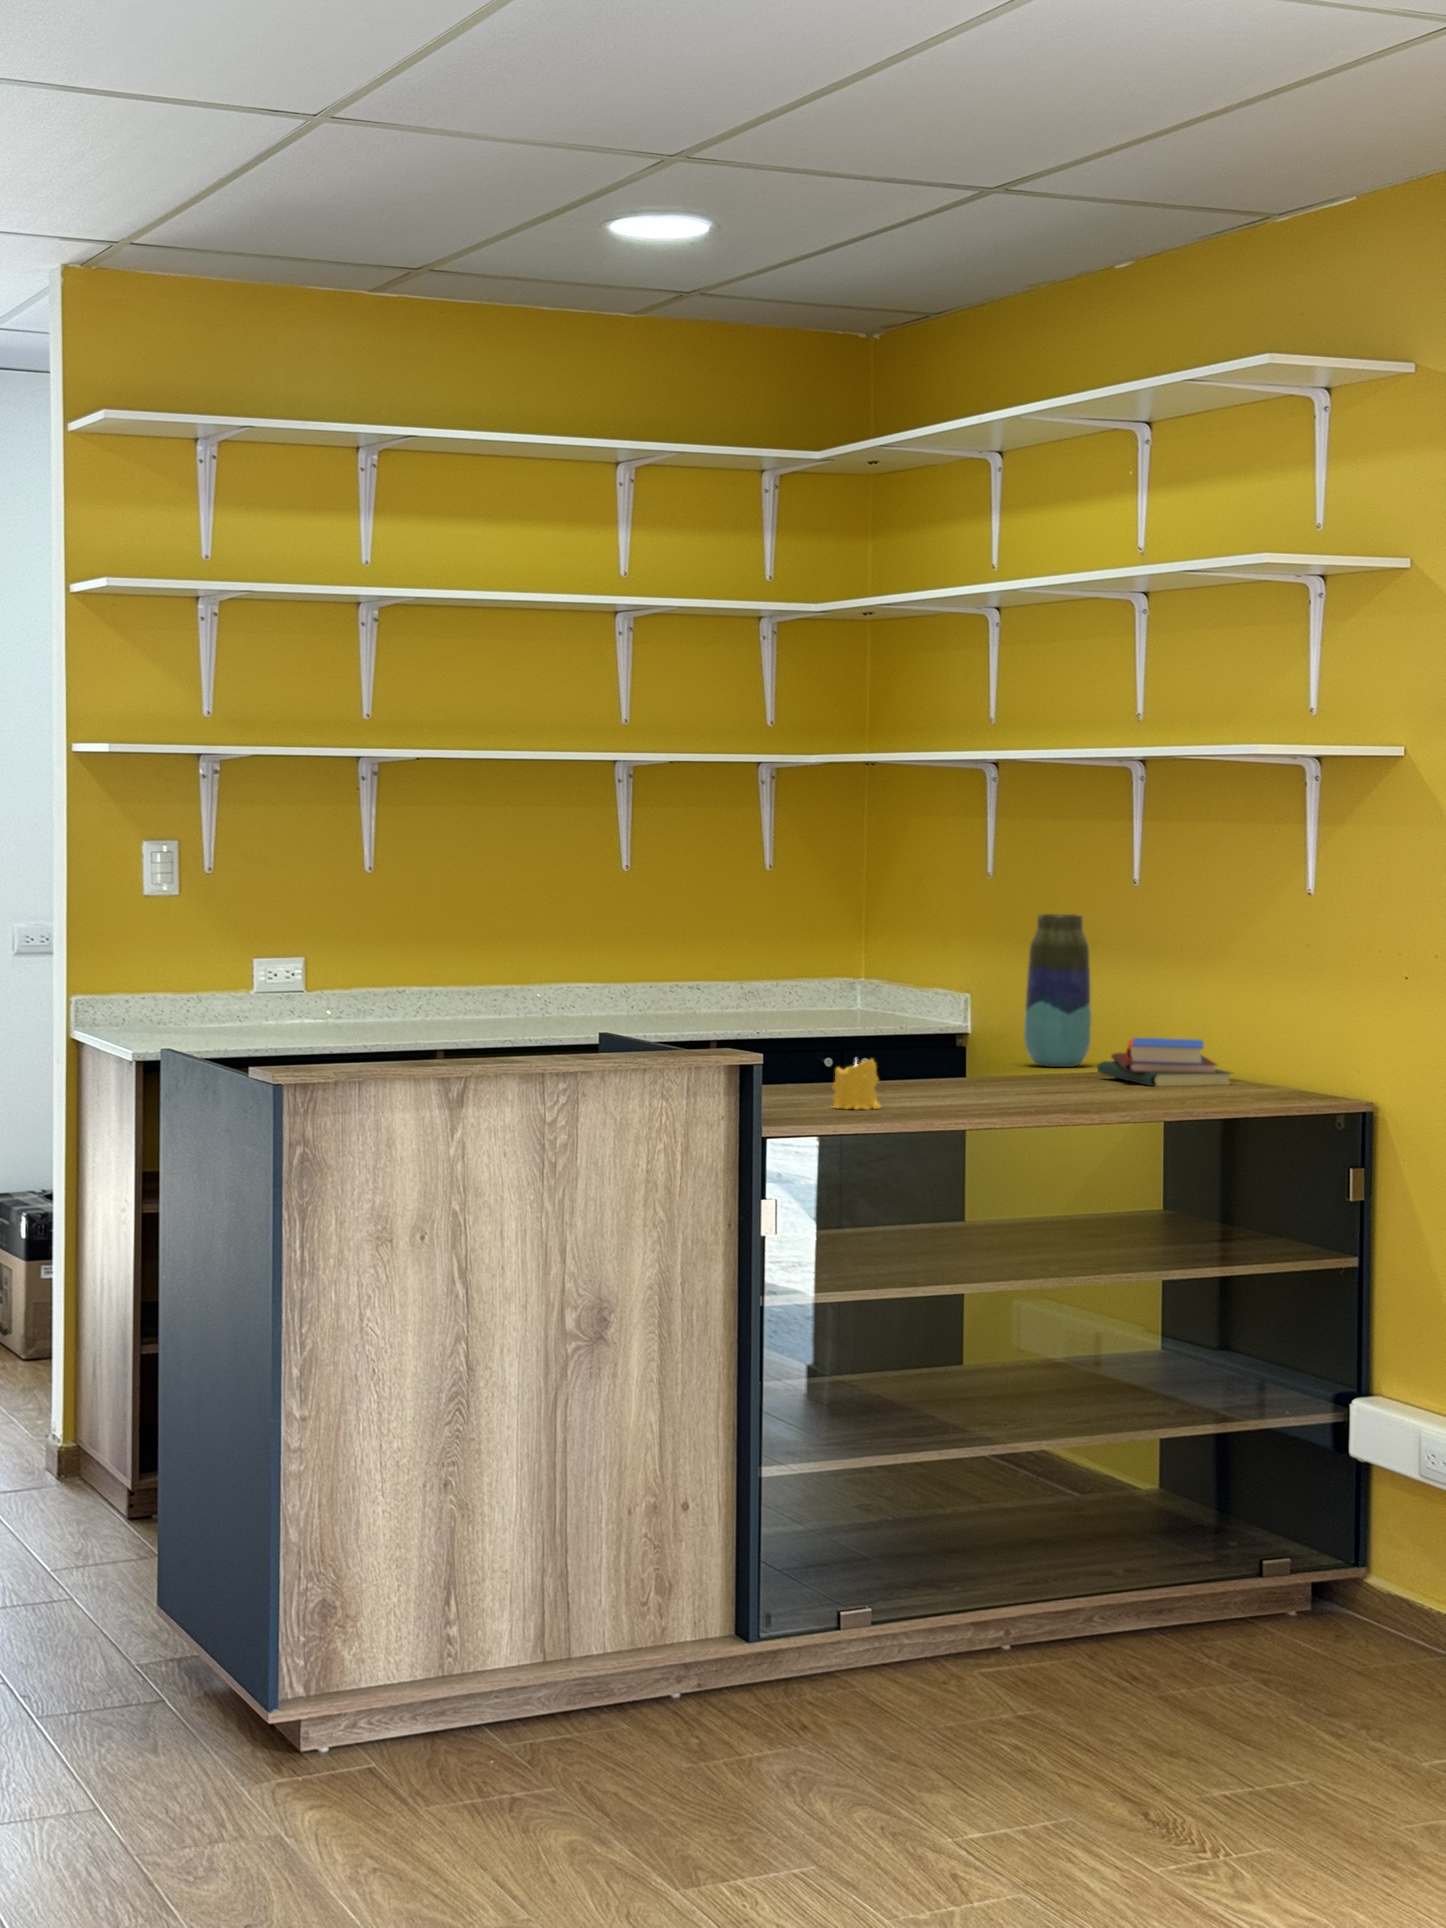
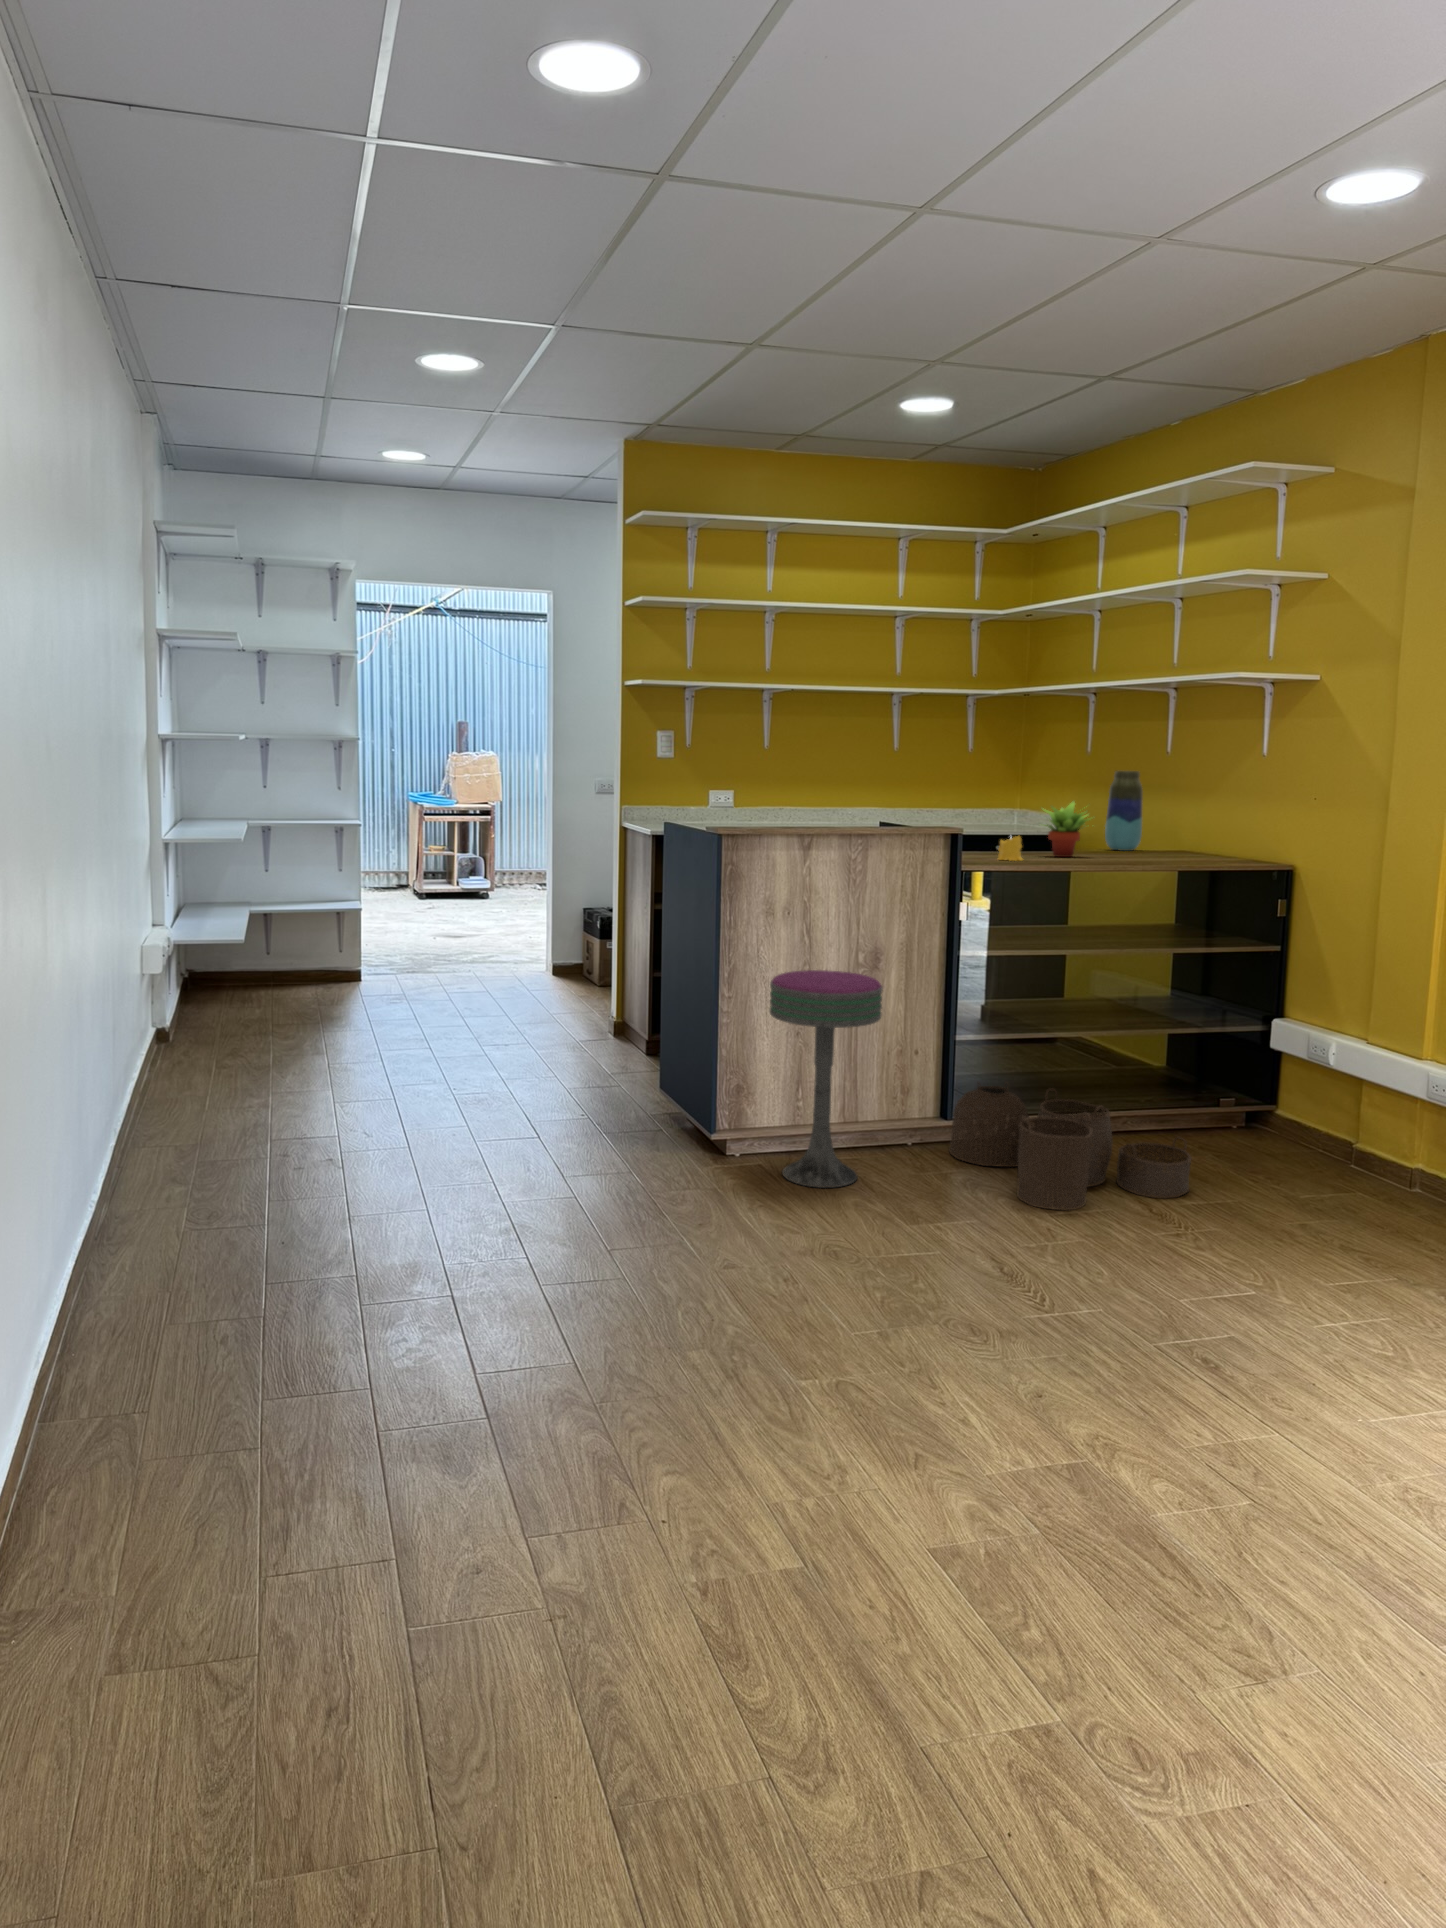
succulent plant: none [905,982,1012,1093] -> present [1043,801,1091,857]
book: present [1097,1038,1231,1087] -> none [1143,833,1217,859]
bar stool: none [384,1353,616,1823] -> present [770,970,883,1188]
woven basket: none [757,1558,1228,1835] -> present [949,1084,1192,1211]

